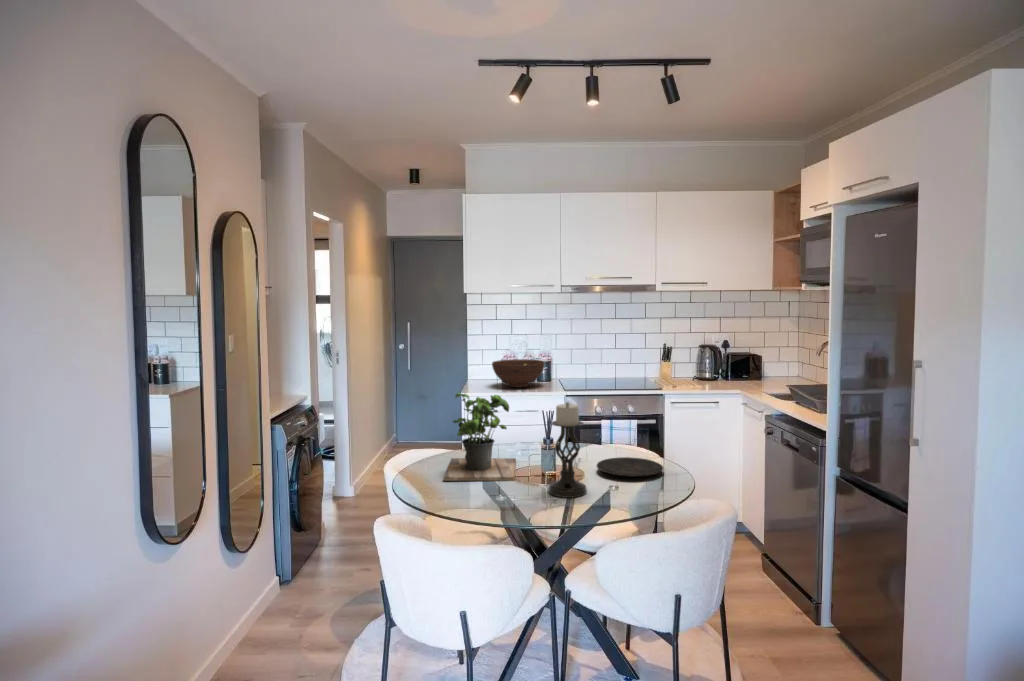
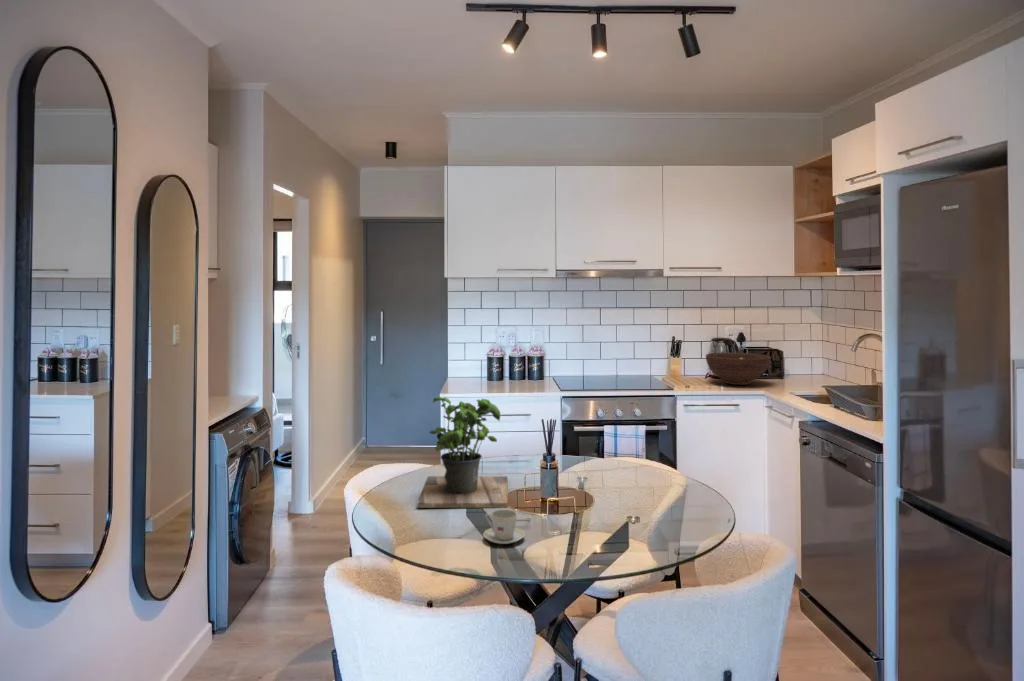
fruit bowl: present [492,359,545,387] -> present [706,353,771,385]
candle holder: present [548,402,587,498] -> none [551,410,601,533]
plate: present [597,457,663,477] -> none [609,476,692,503]
teacup: none [494,479,527,505] -> present [483,509,525,544]

